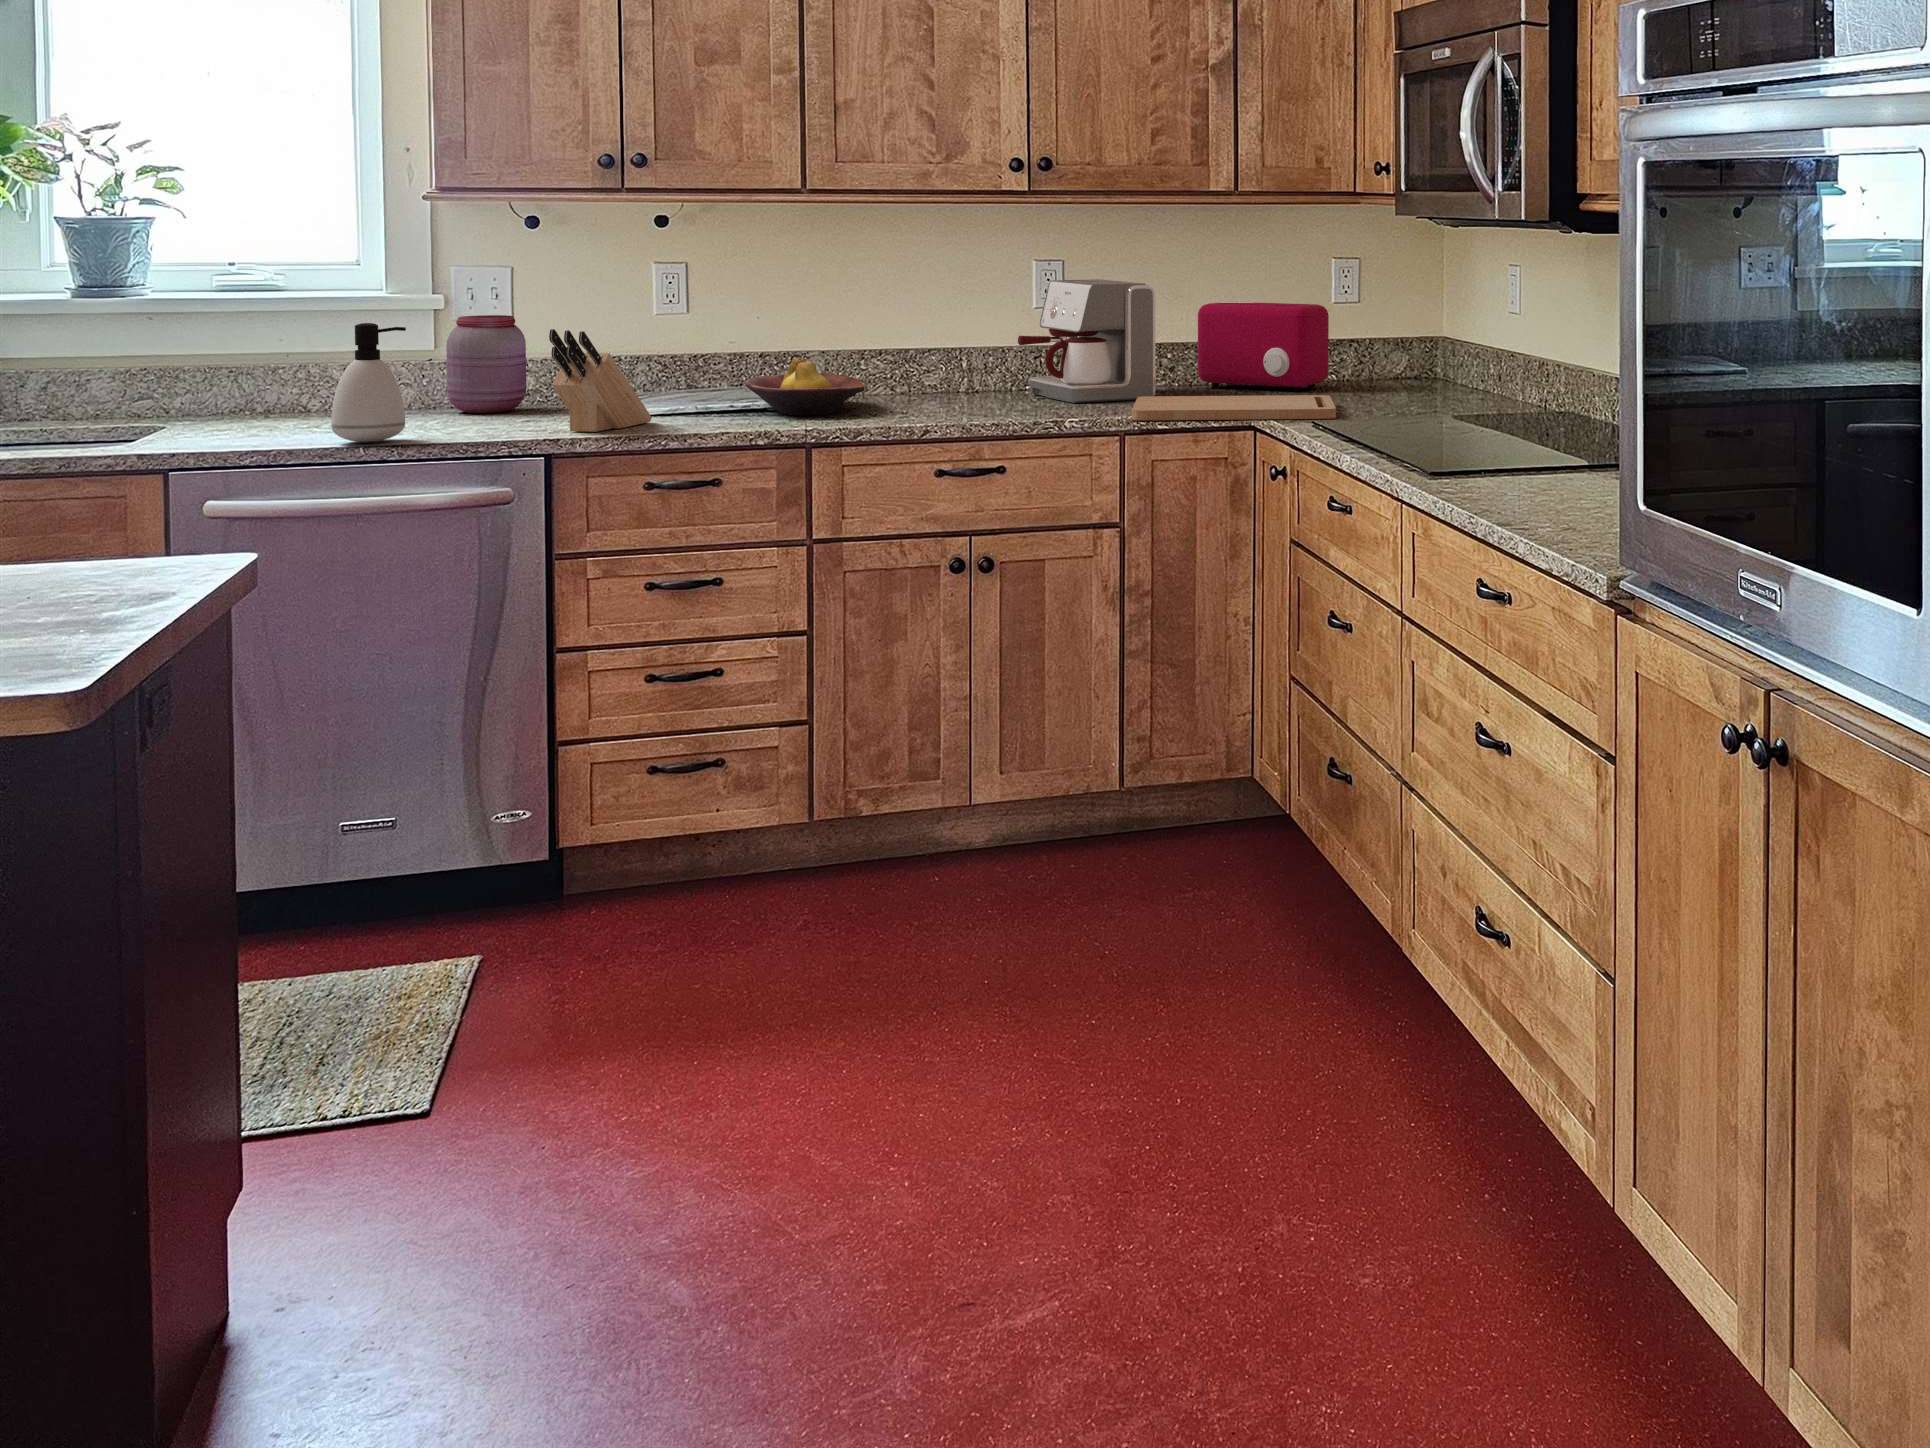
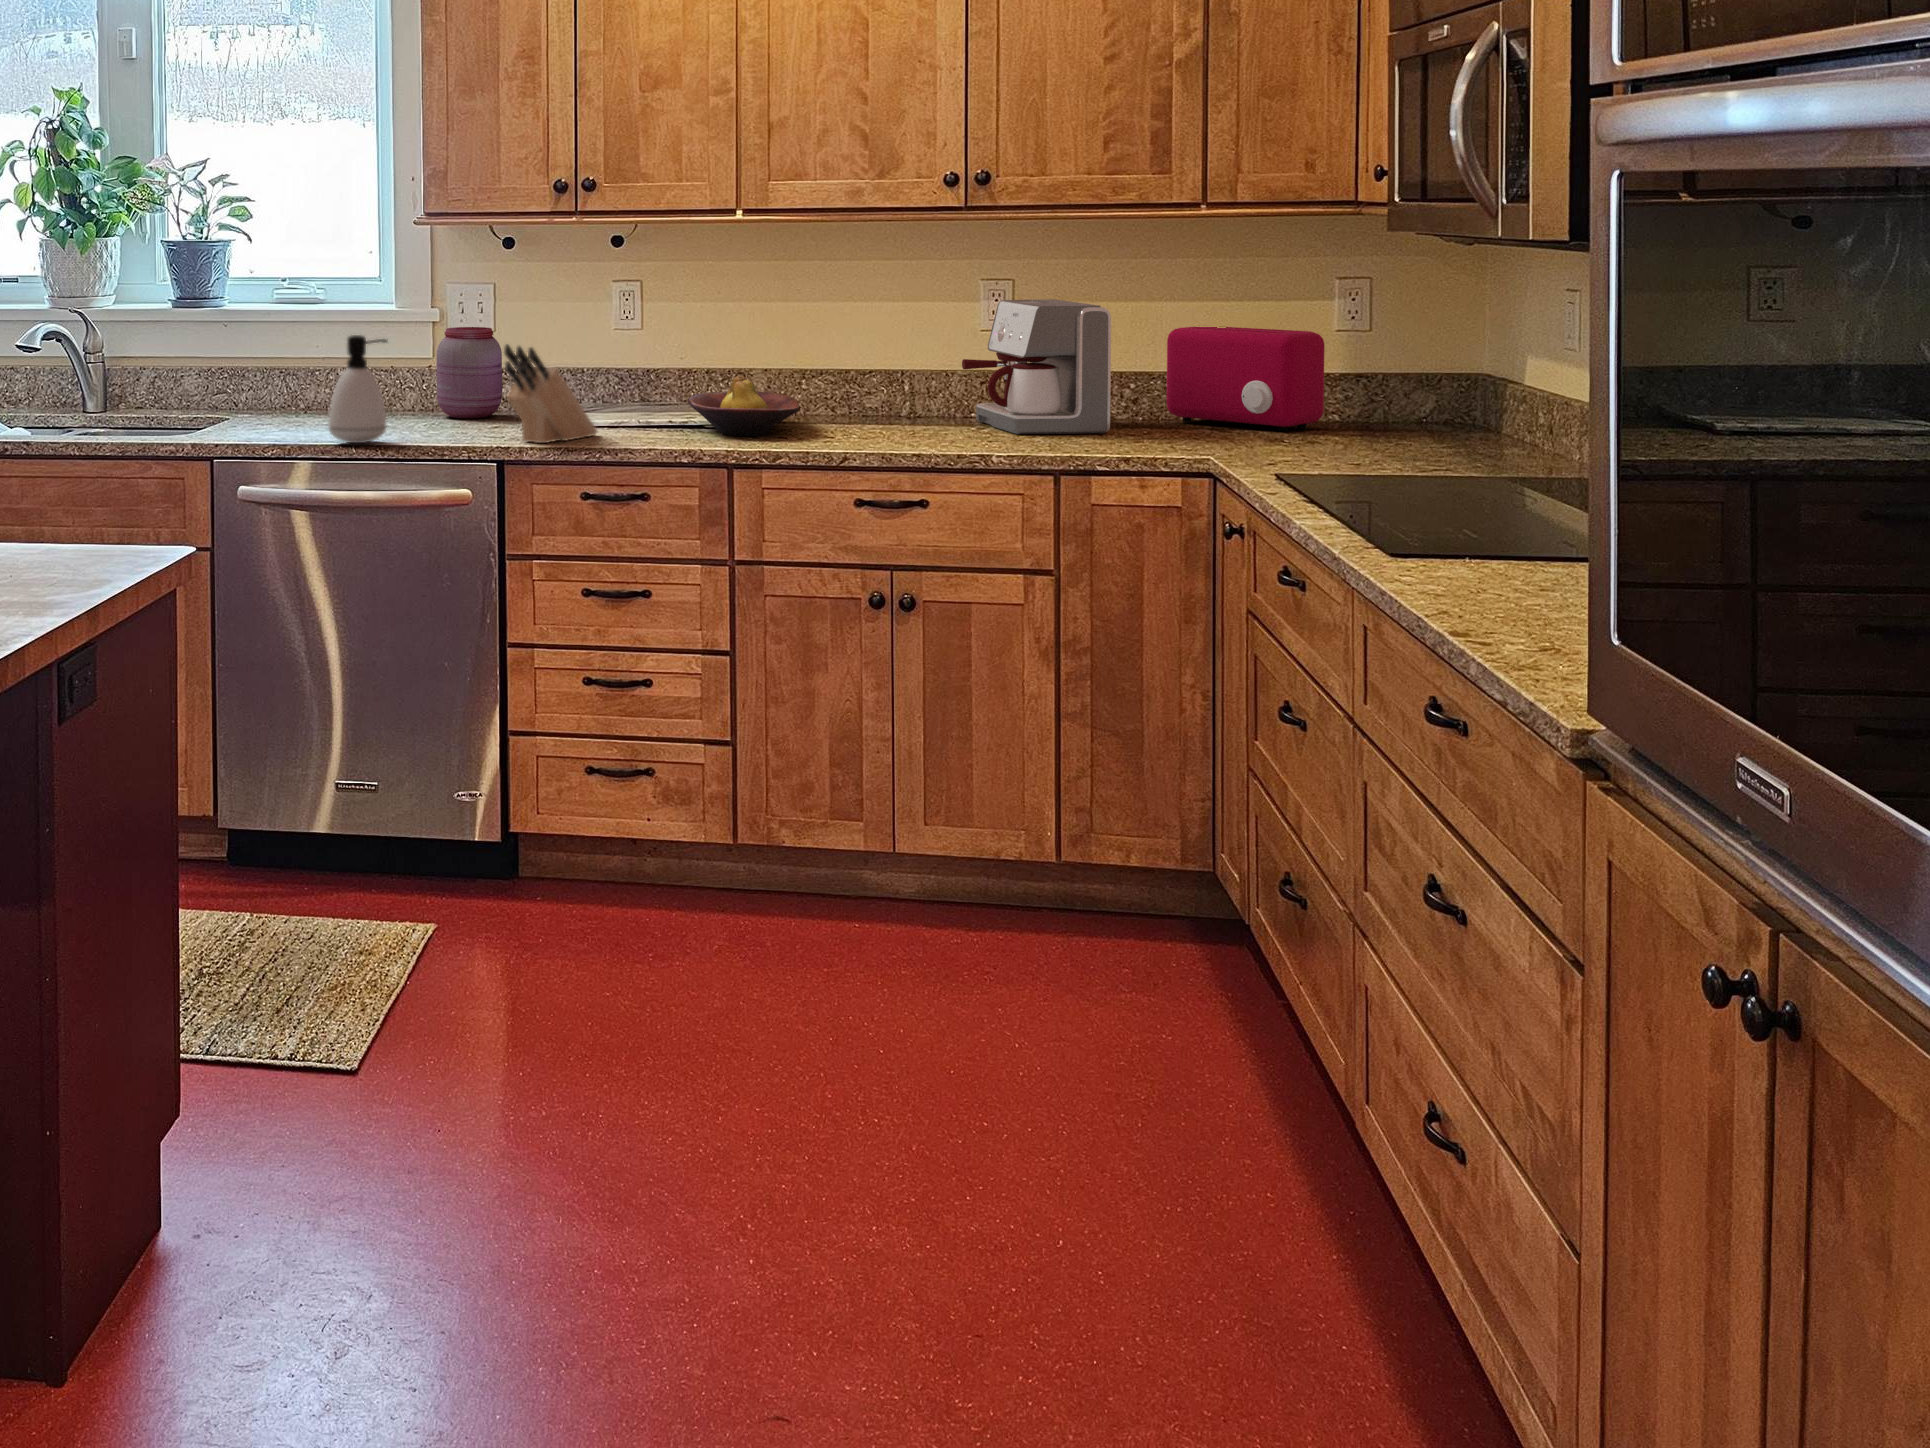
cutting board: present [1132,395,1336,420] -> none [1069,431,1313,469]

